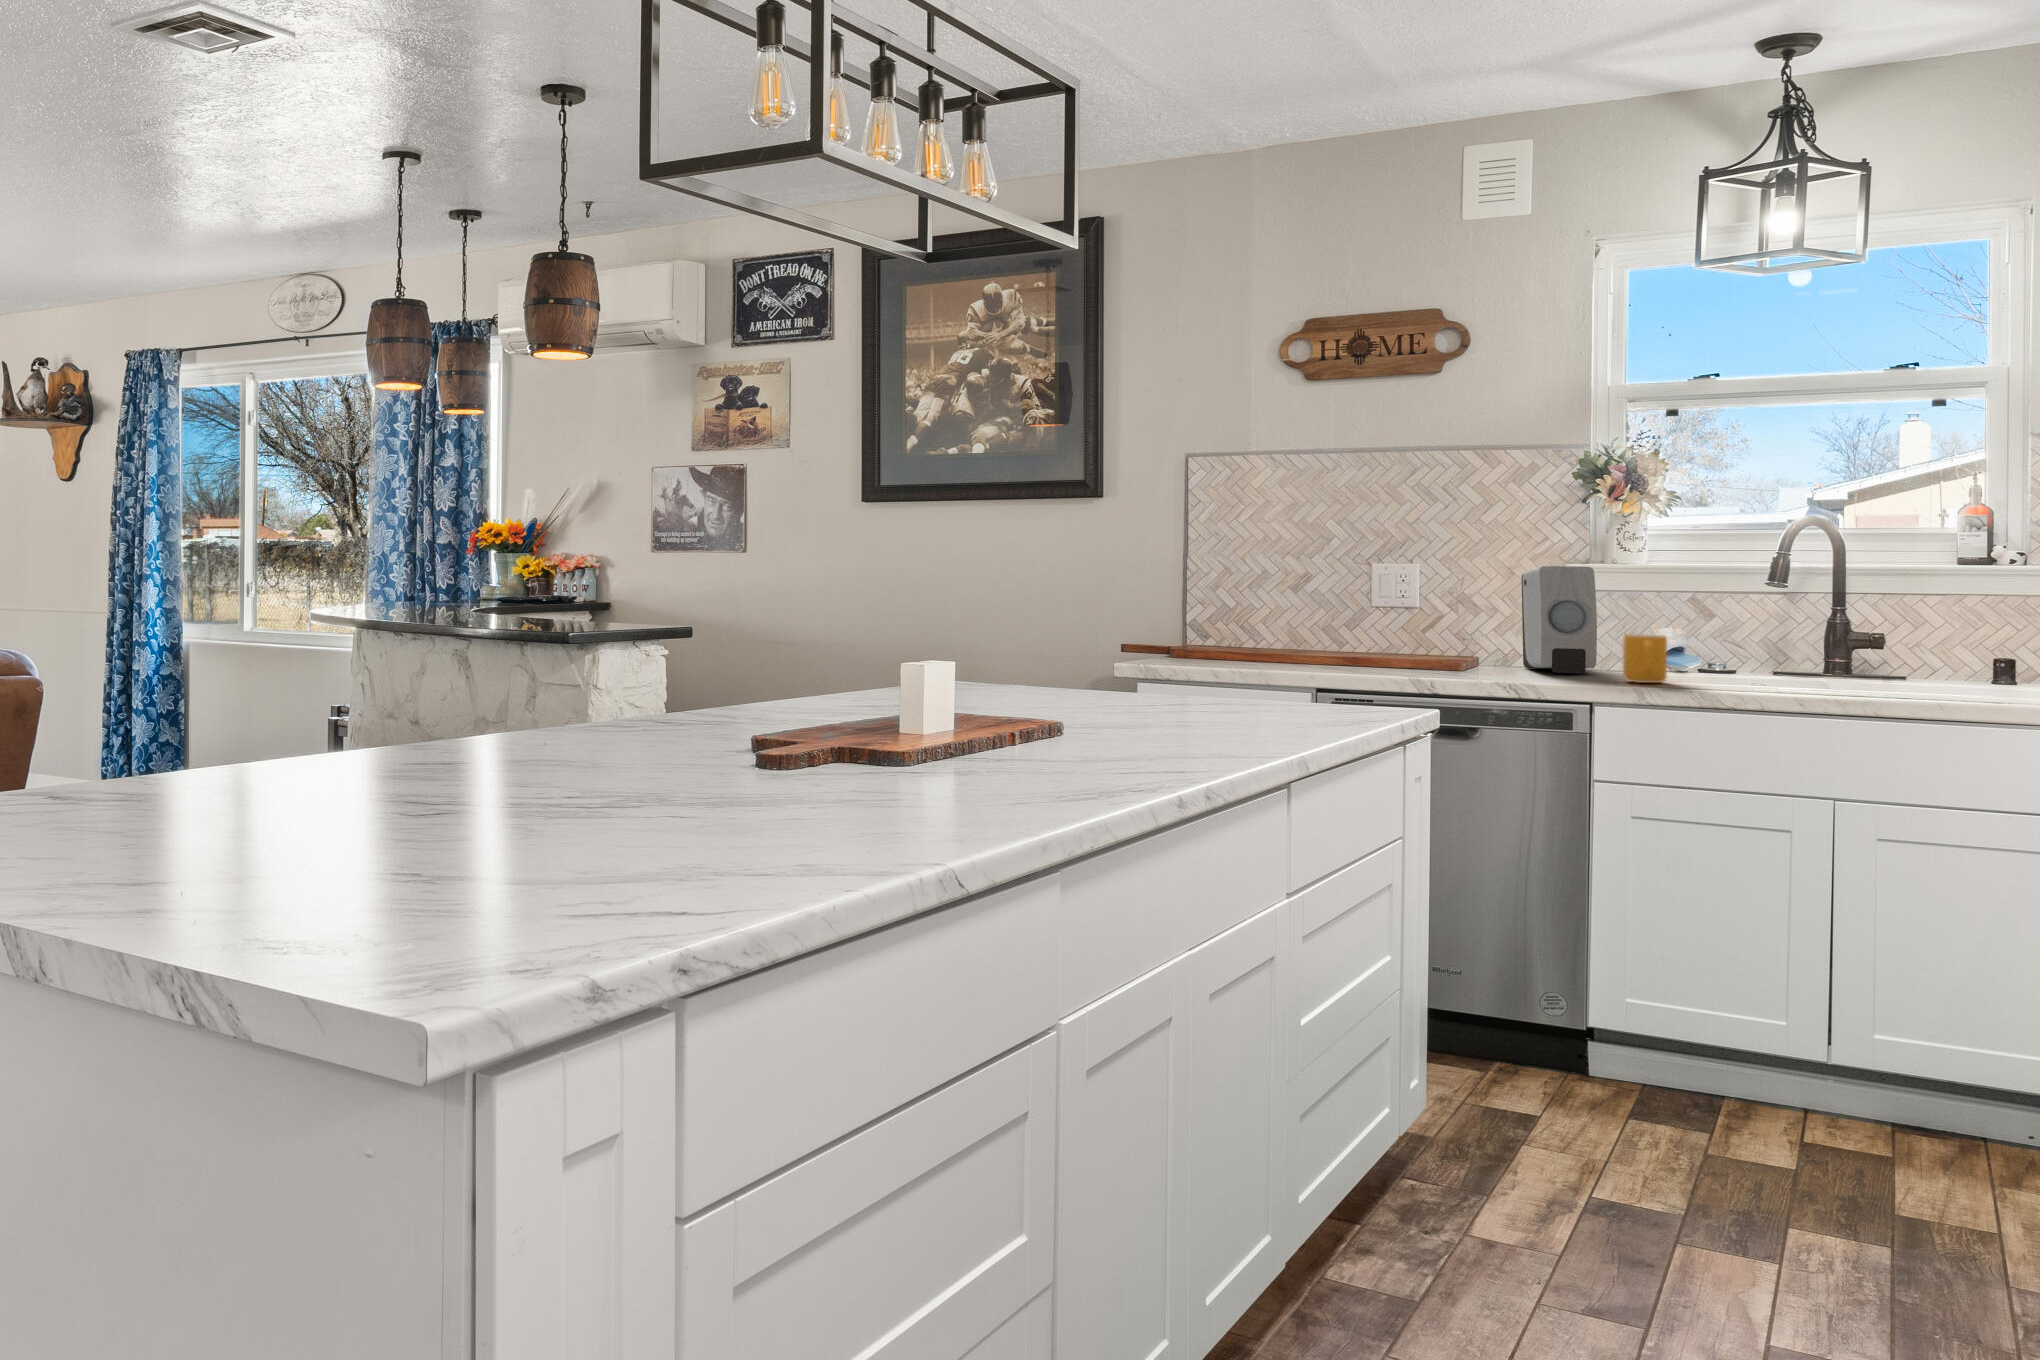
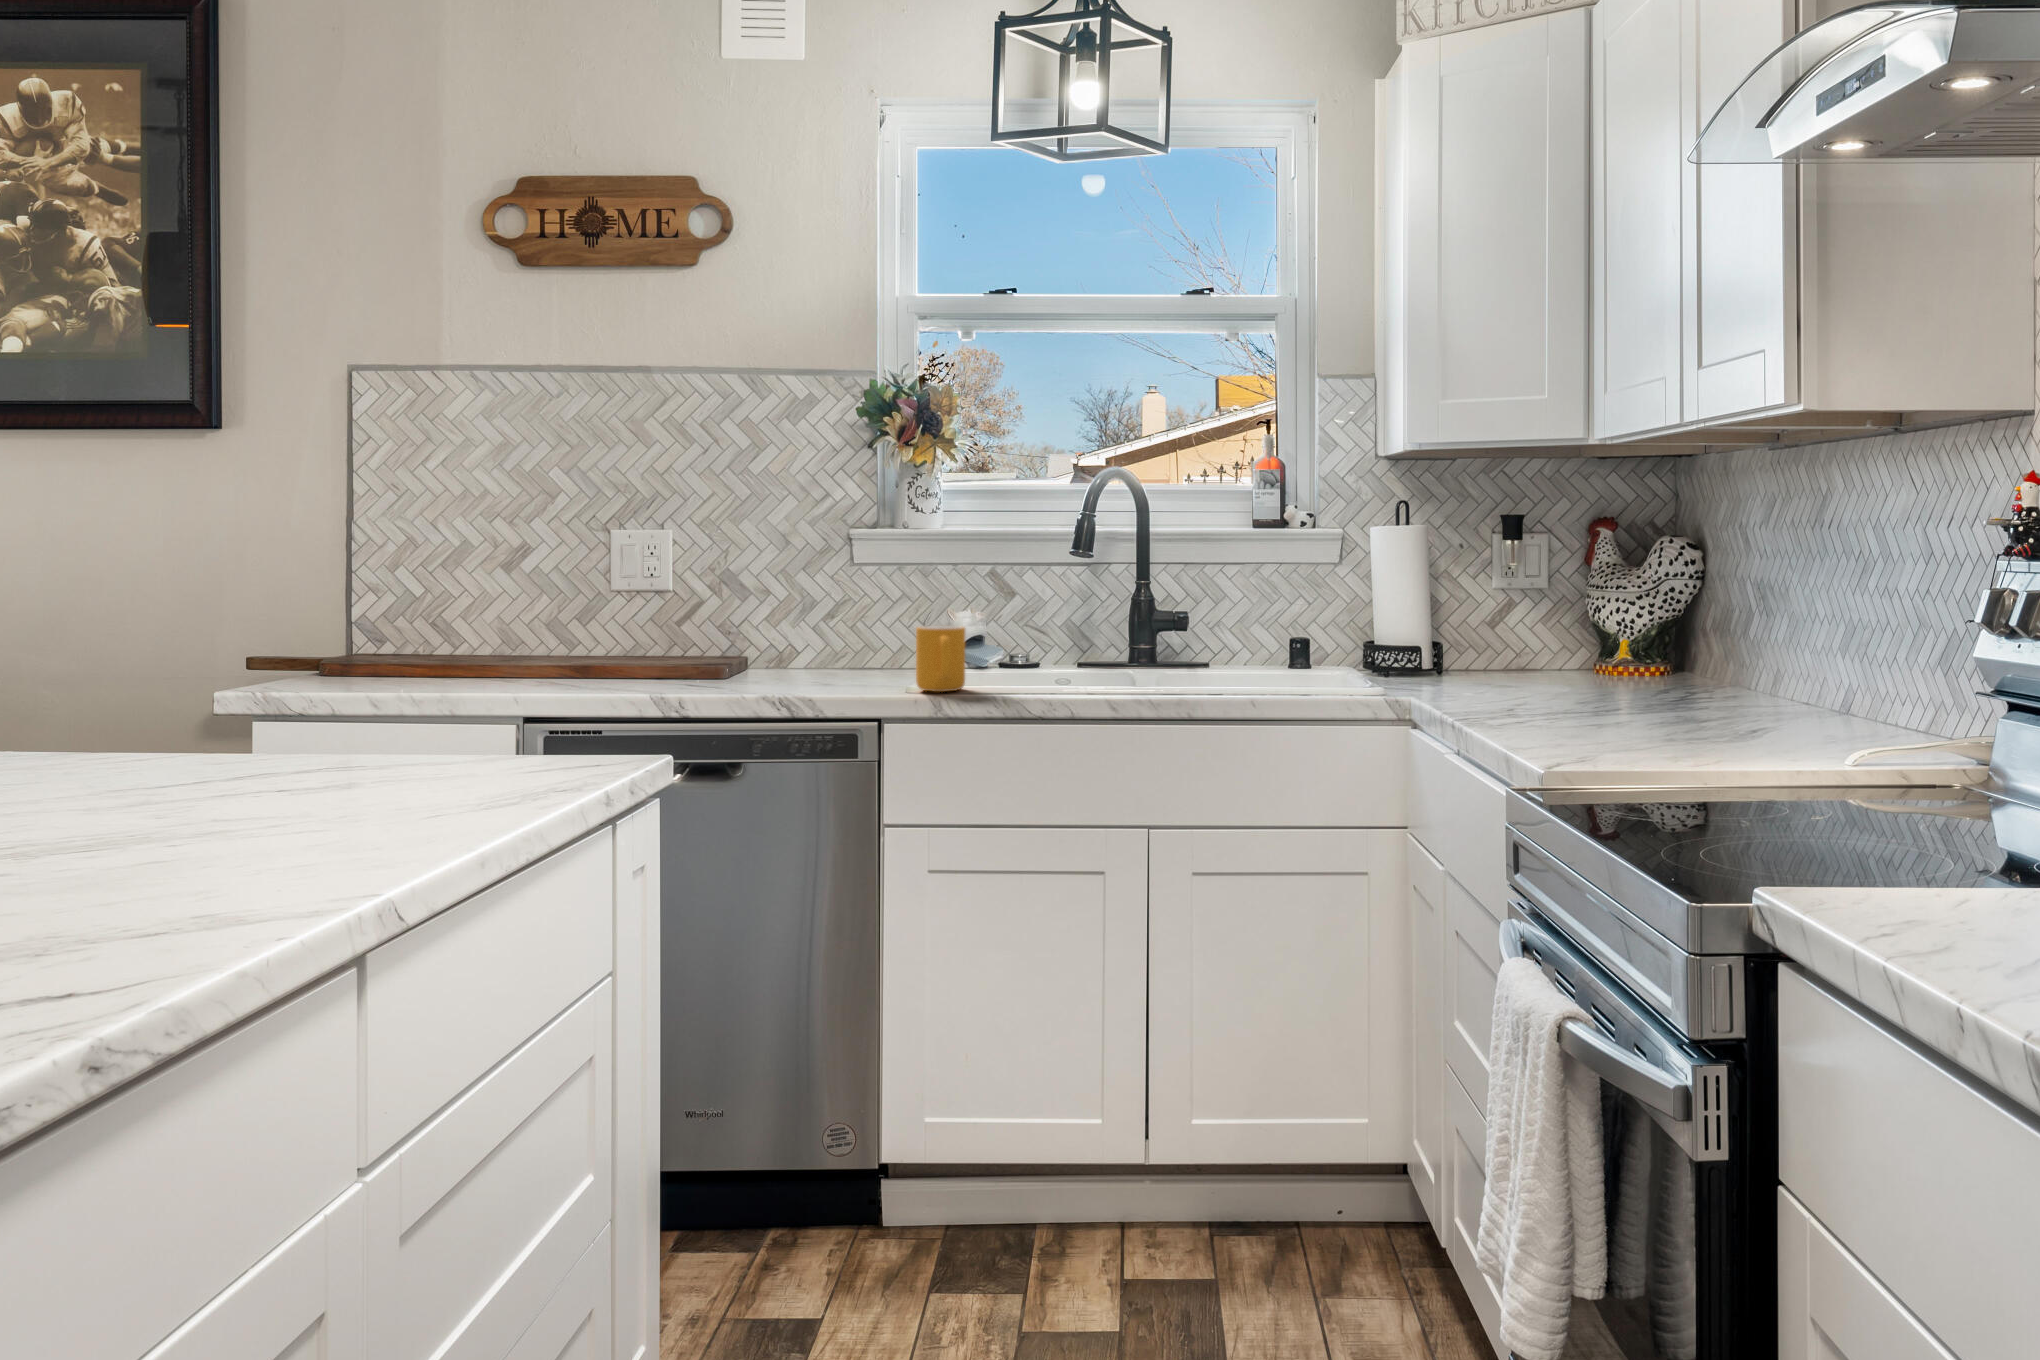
soap dispenser: present [1522,566,1597,673] -> none [796,535,885,681]

